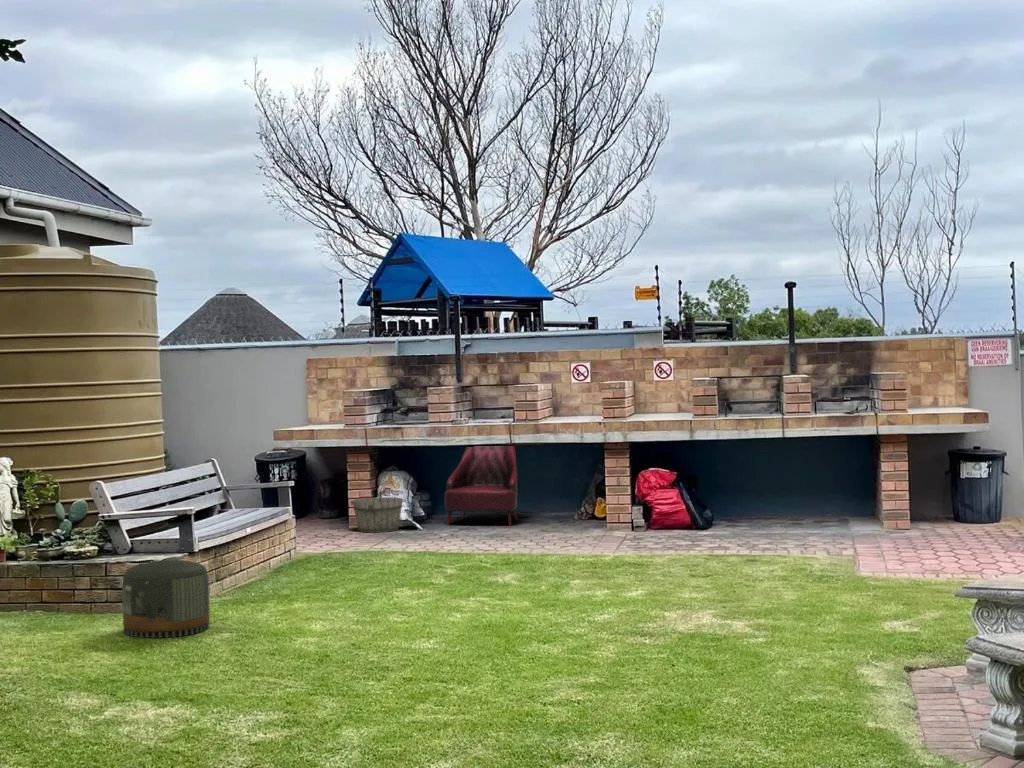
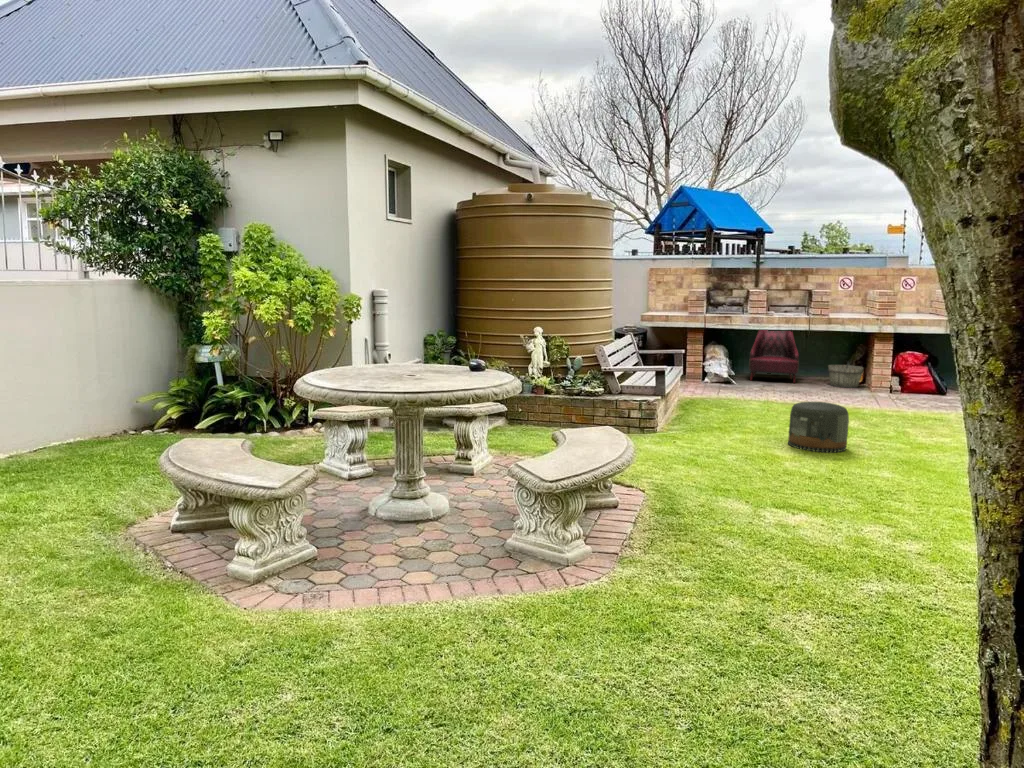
wooden bucket: present [353,490,403,533] -> present [828,363,863,388]
pouf: present [122,560,210,638] -> present [788,401,849,452]

